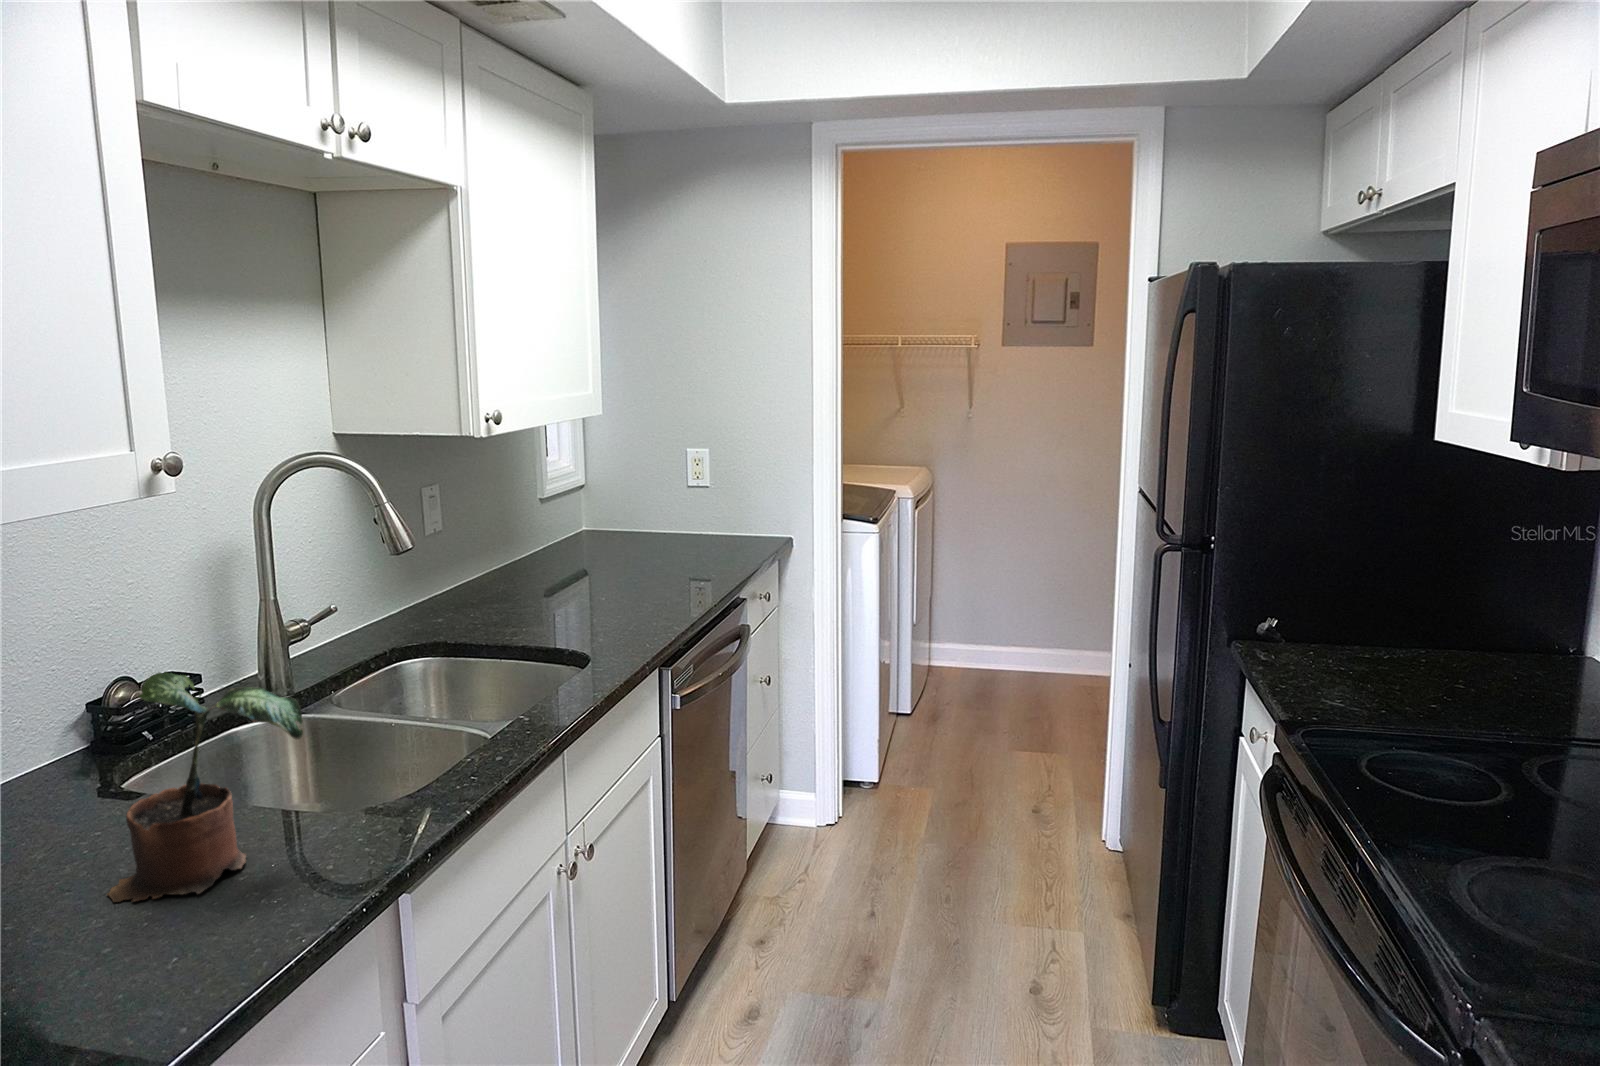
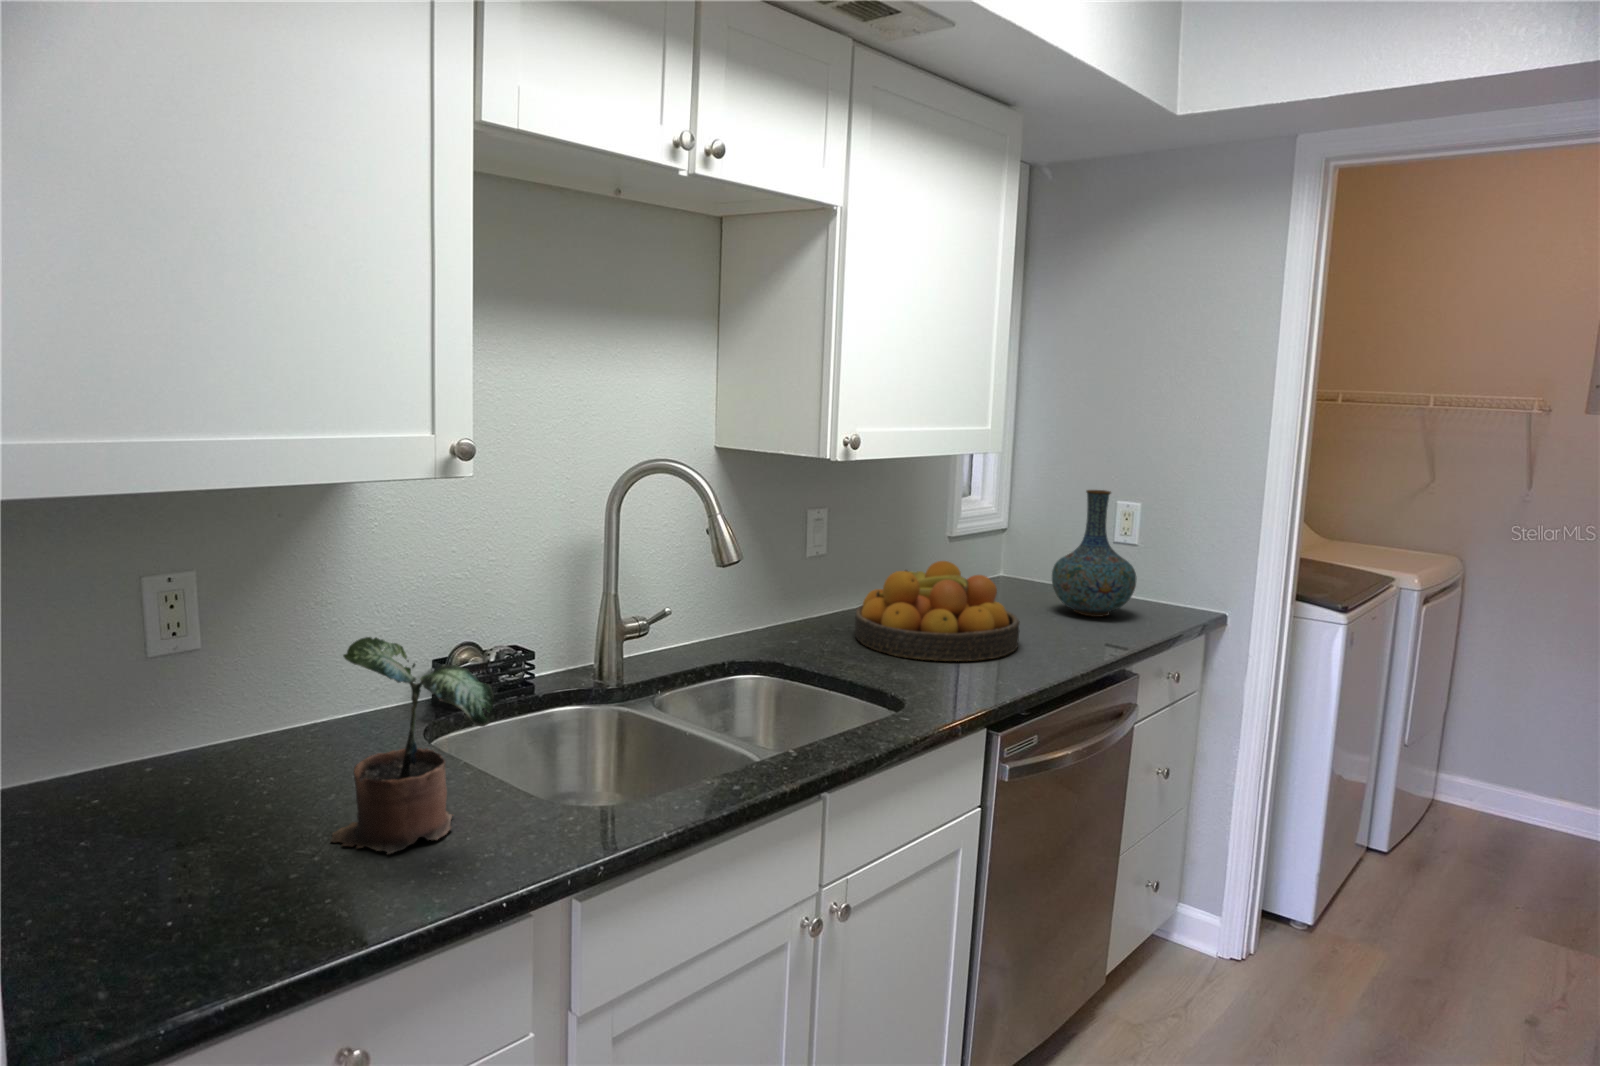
vase: none [653,441,727,555] -> present [1052,490,1137,617]
fruit bowl: none [494,522,654,617] -> present [855,561,1020,661]

